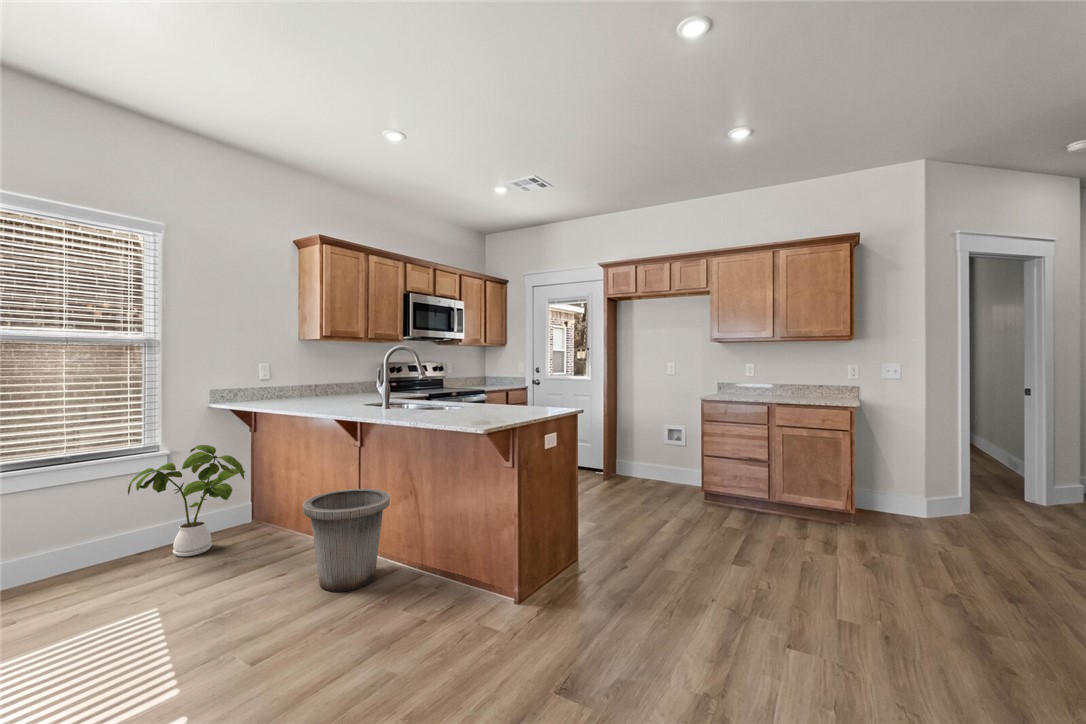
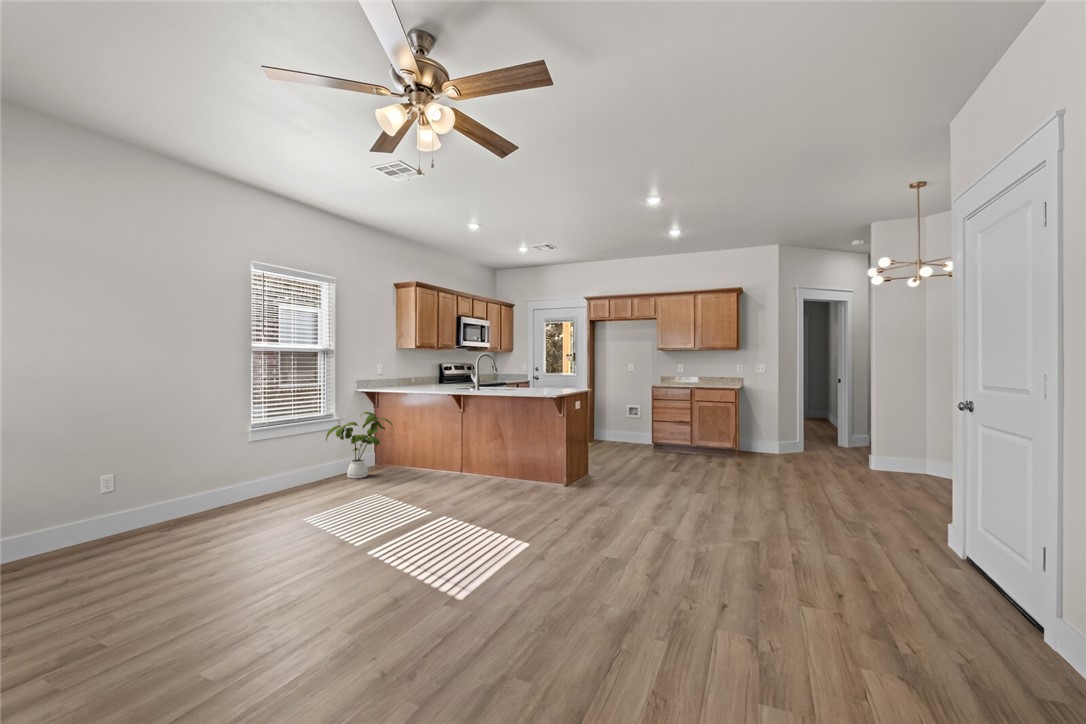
trash can: present [303,489,390,592] -> none [443,435,489,487]

